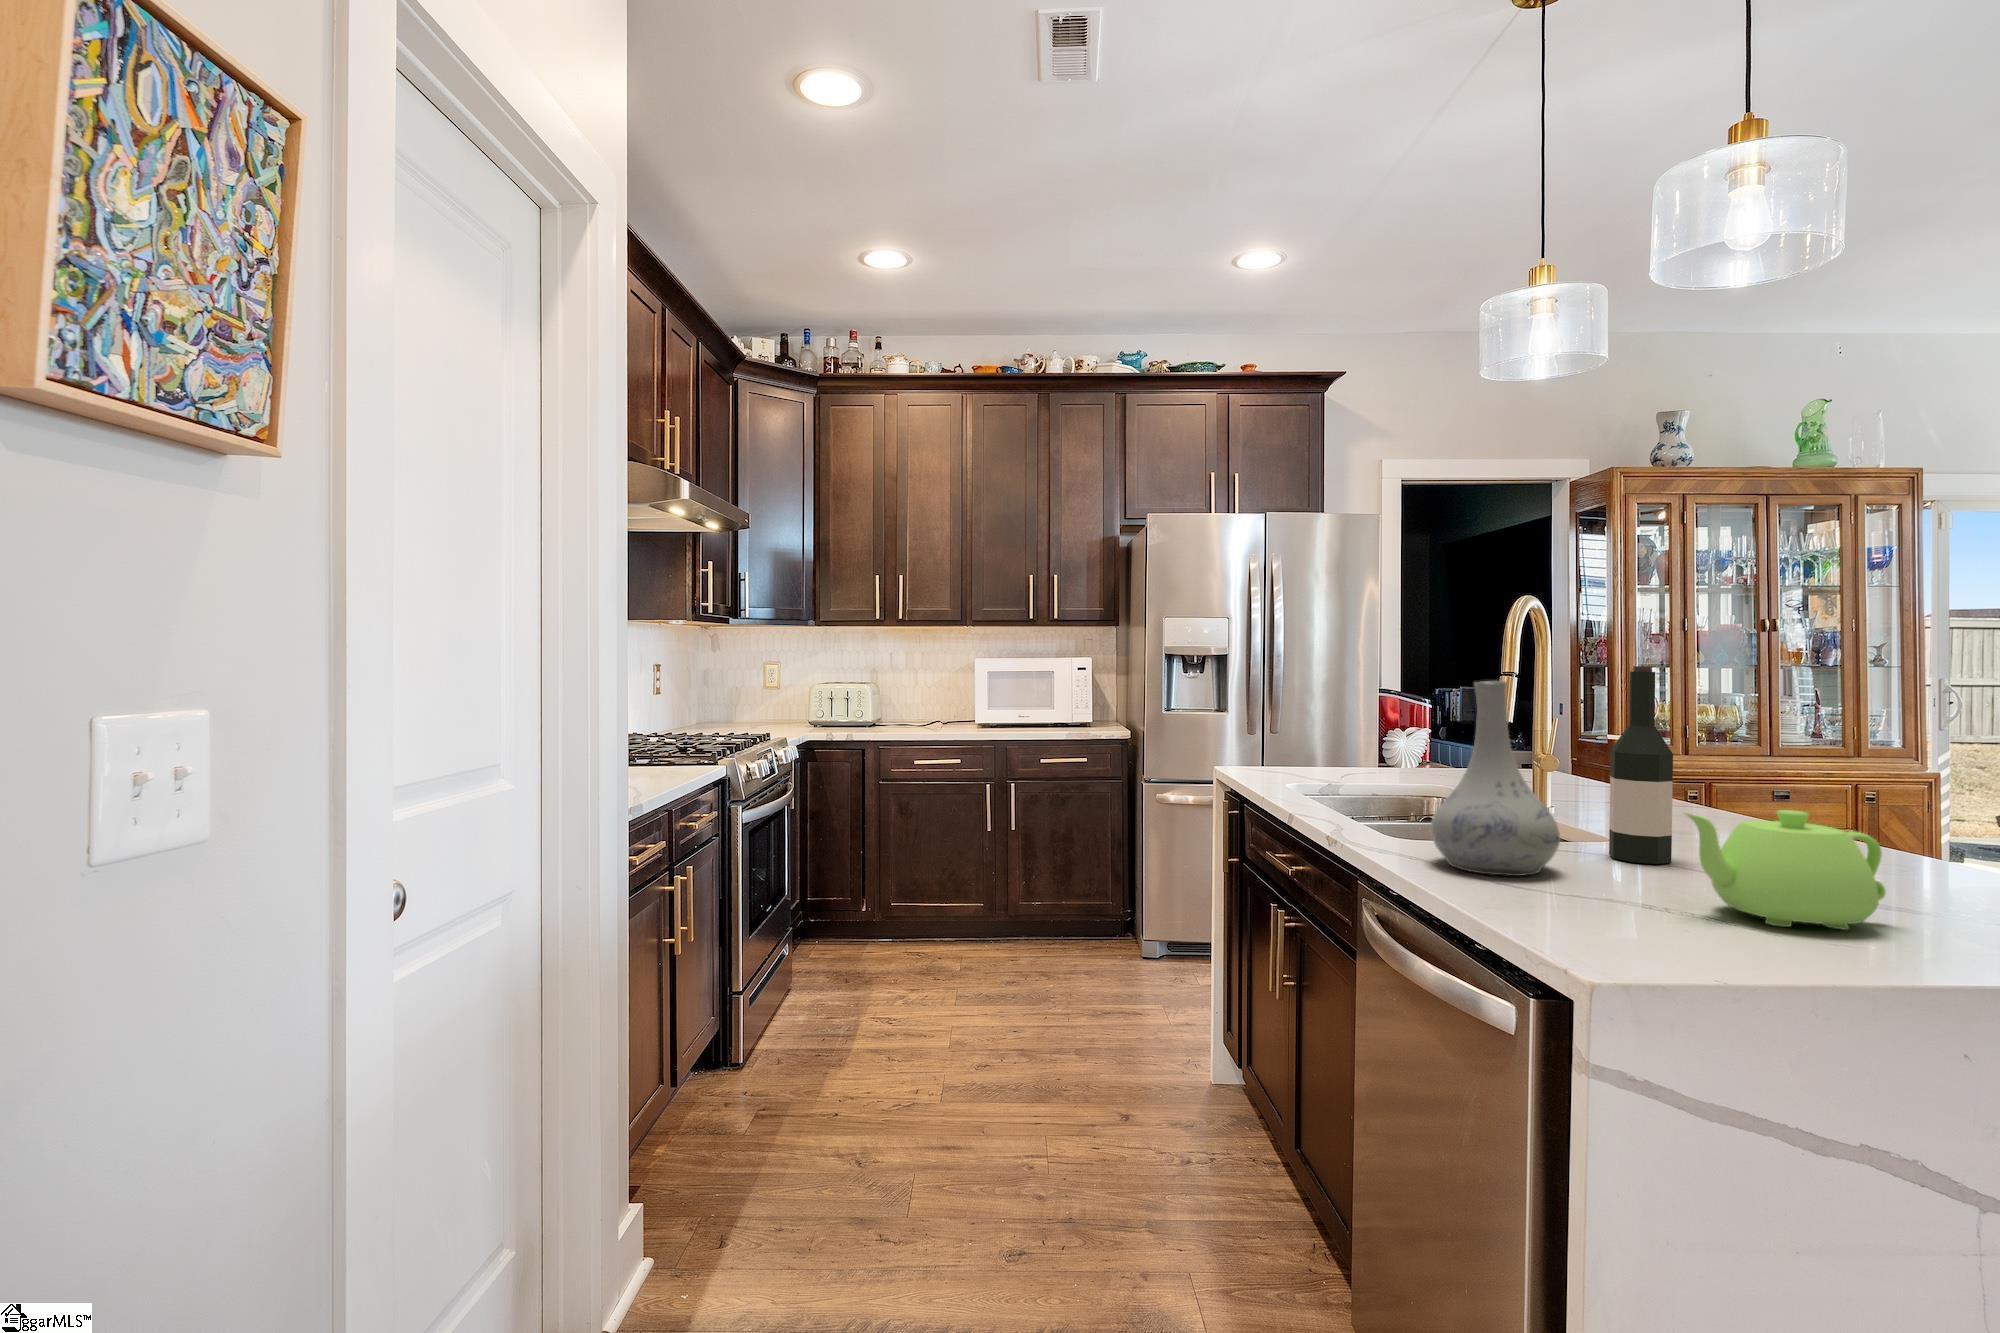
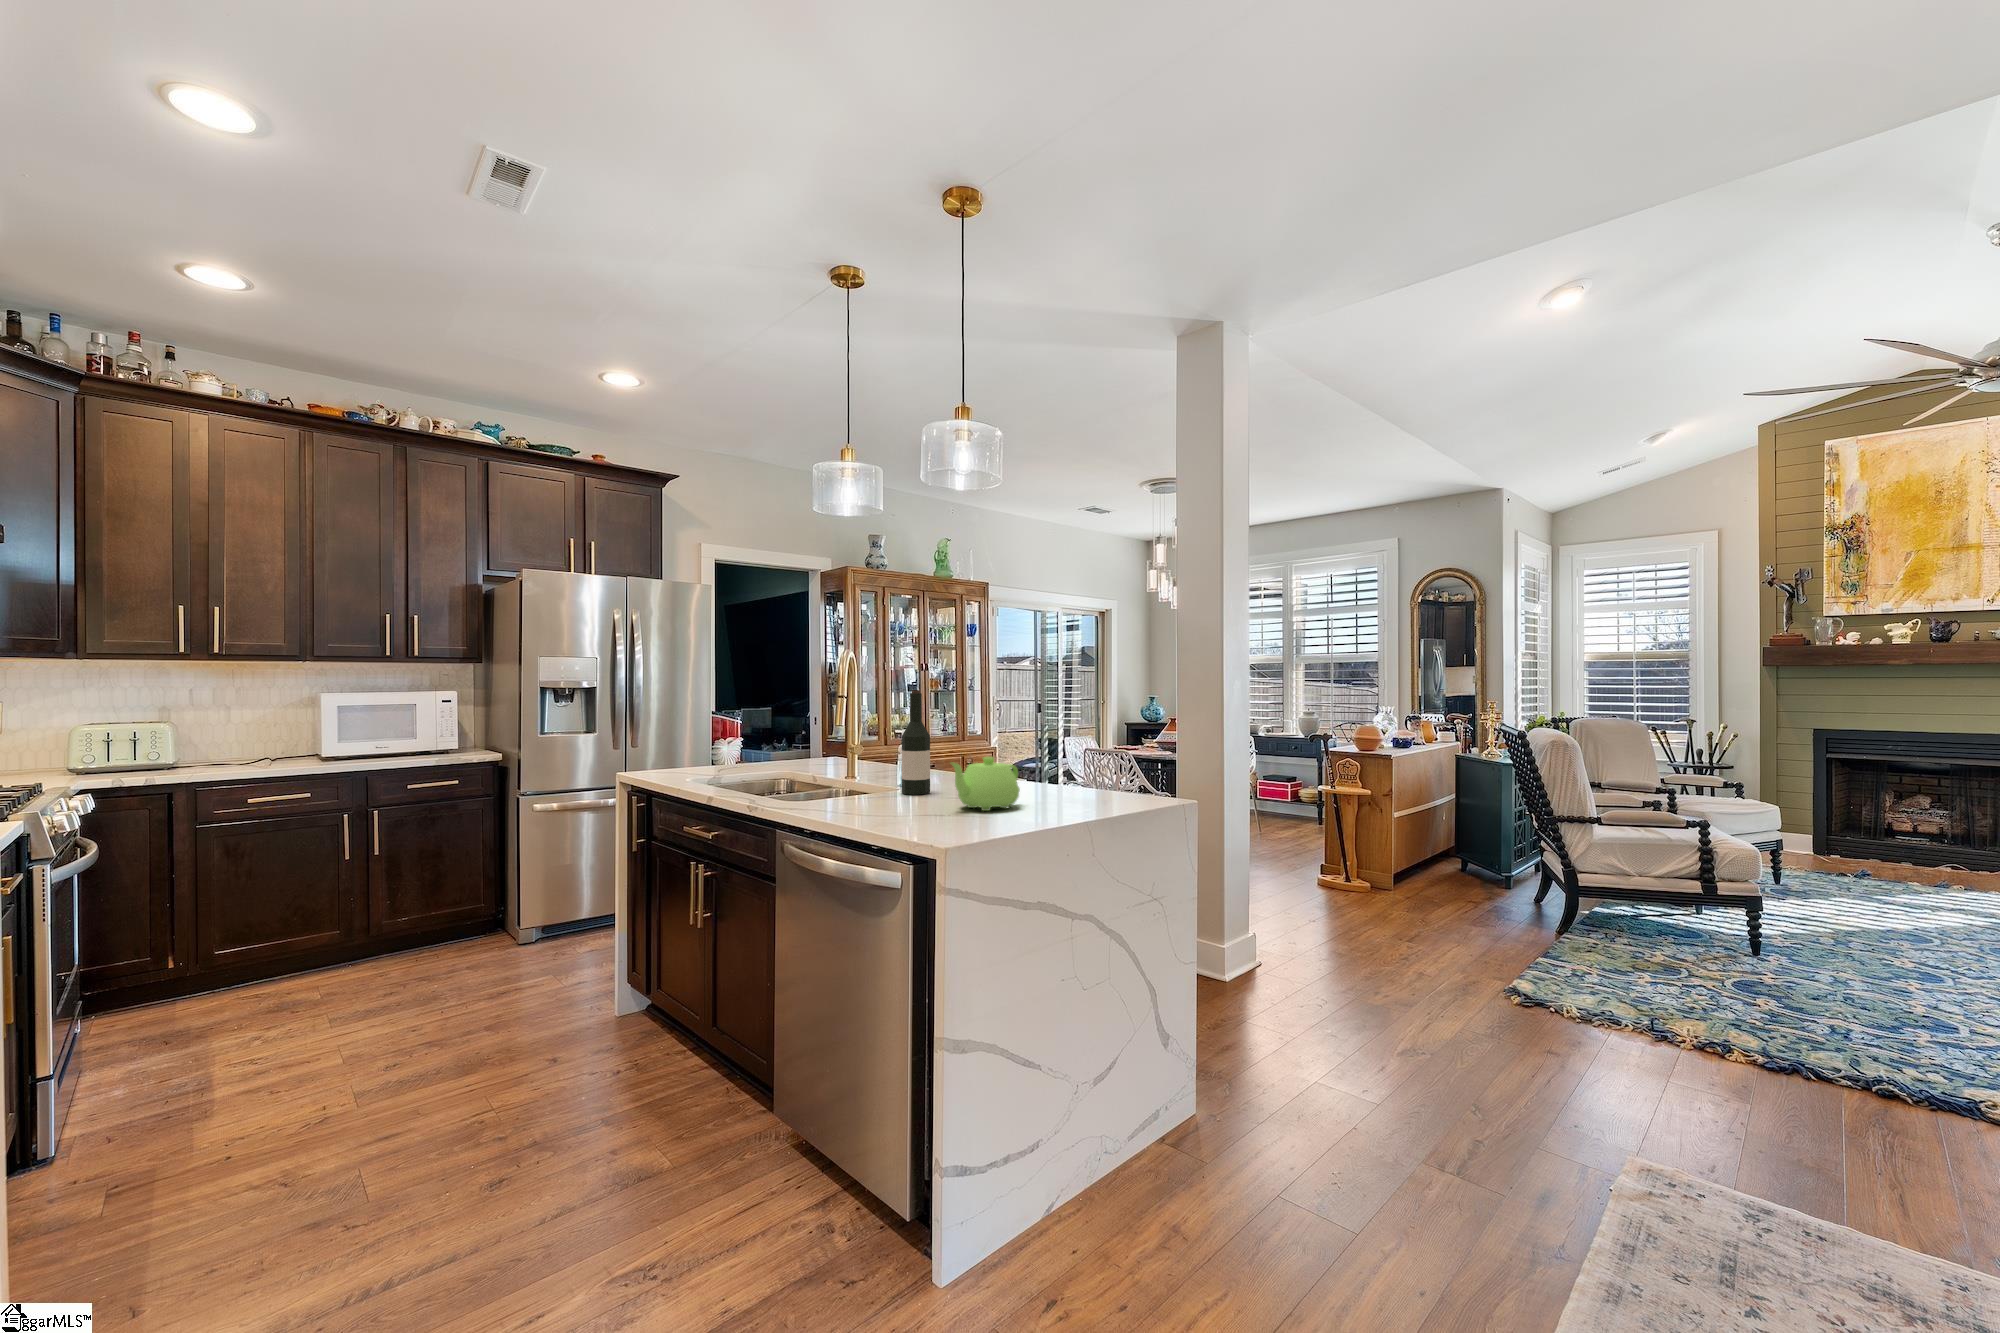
vase: present [1431,681,1560,876] -> none [821,700,887,809]

